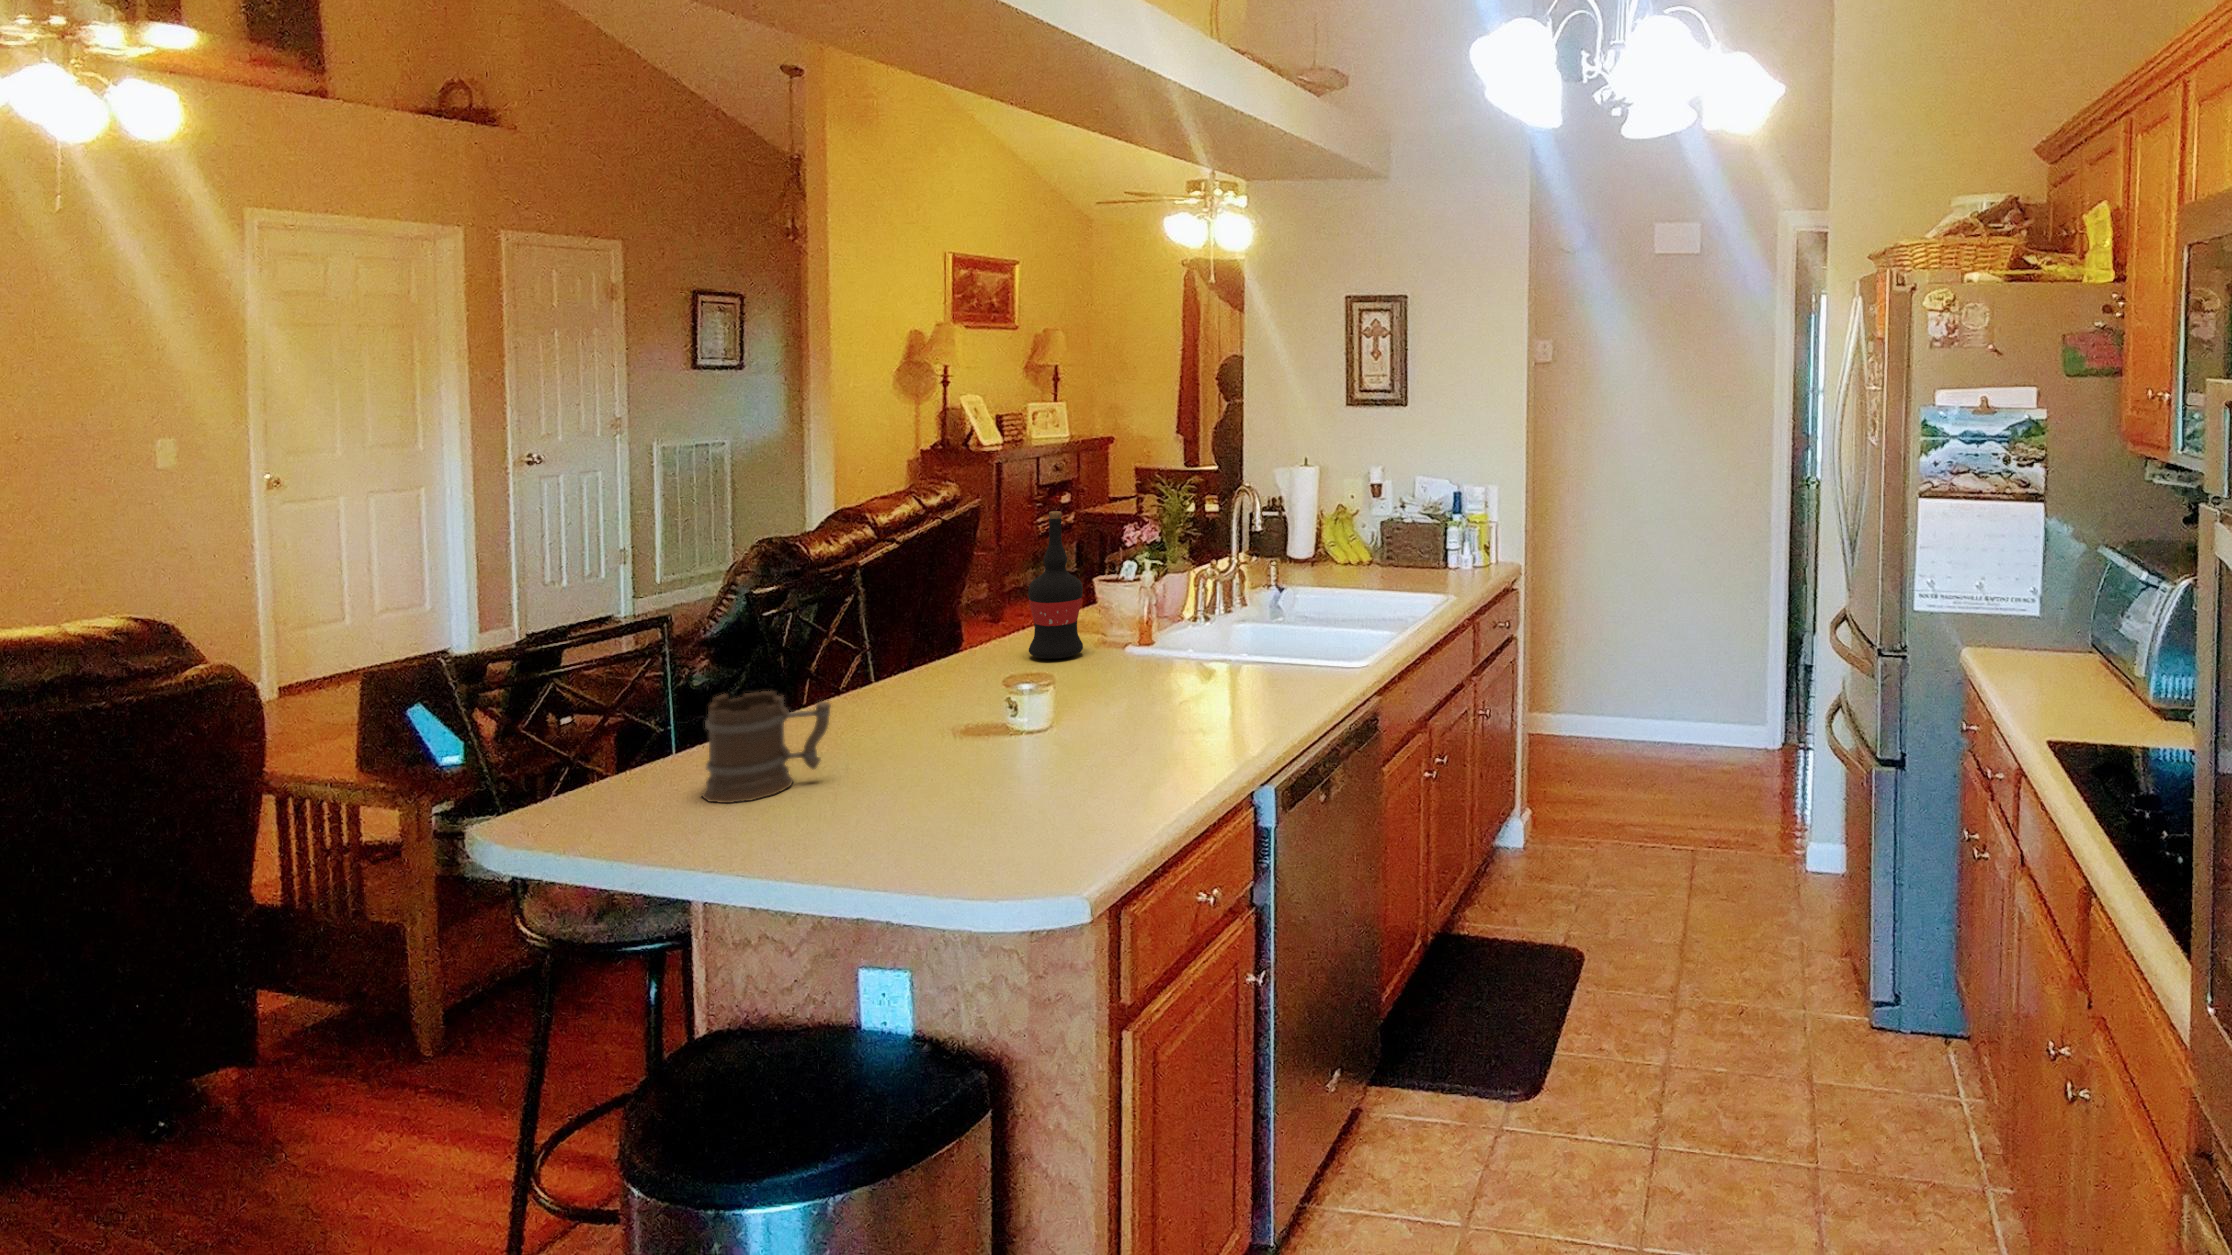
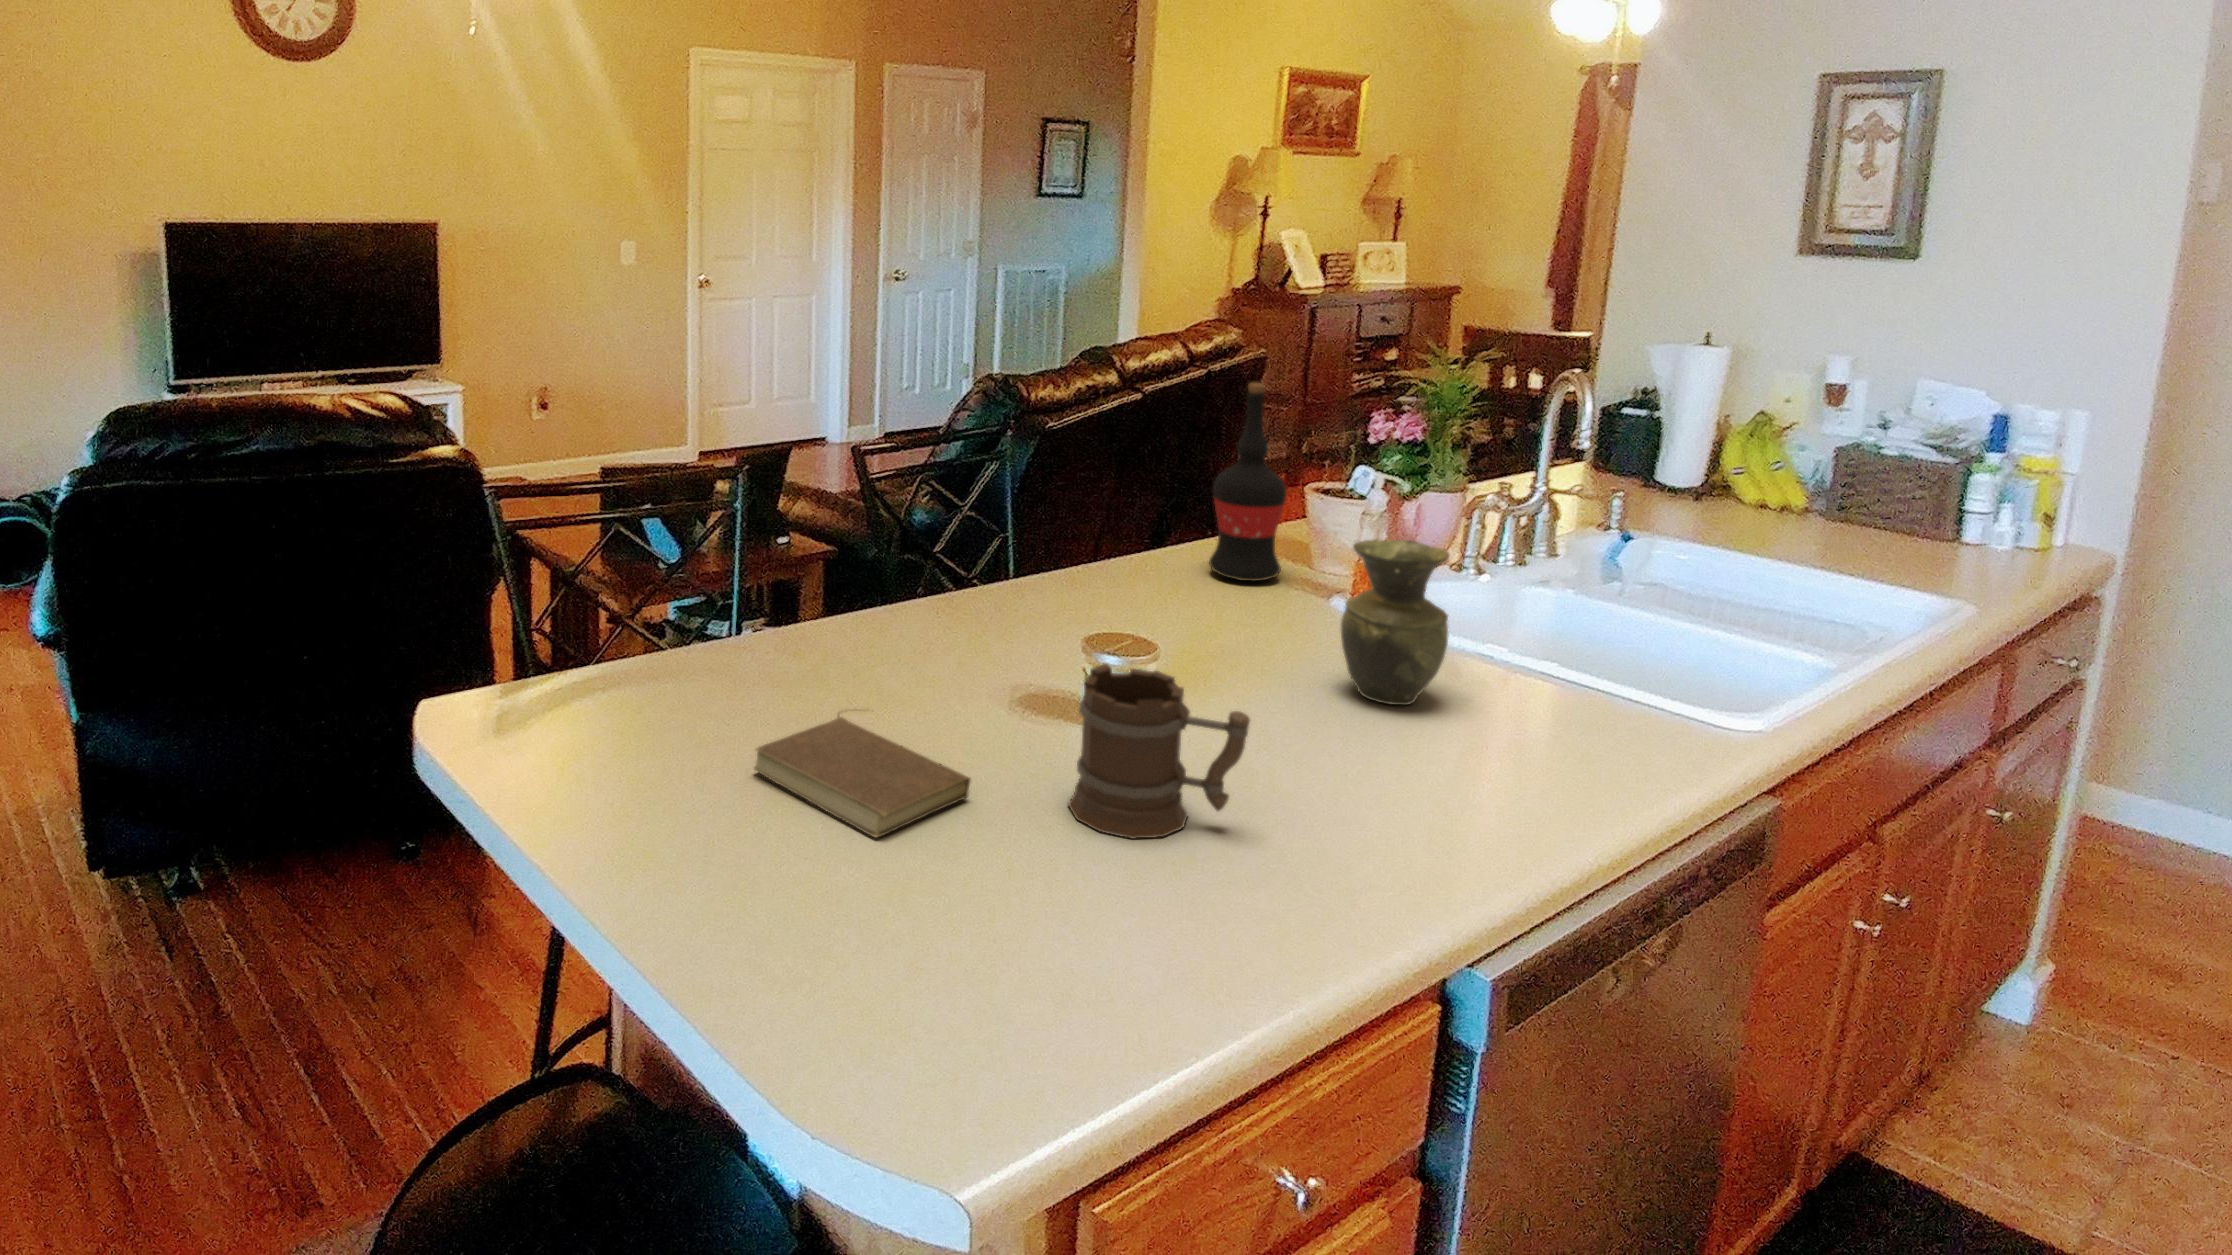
vase: none [1154,598,1221,707] -> present [1341,540,1449,705]
mug: present [702,691,831,803] -> present [1068,664,1250,839]
book: none [755,790,949,861] -> present [754,710,970,838]

